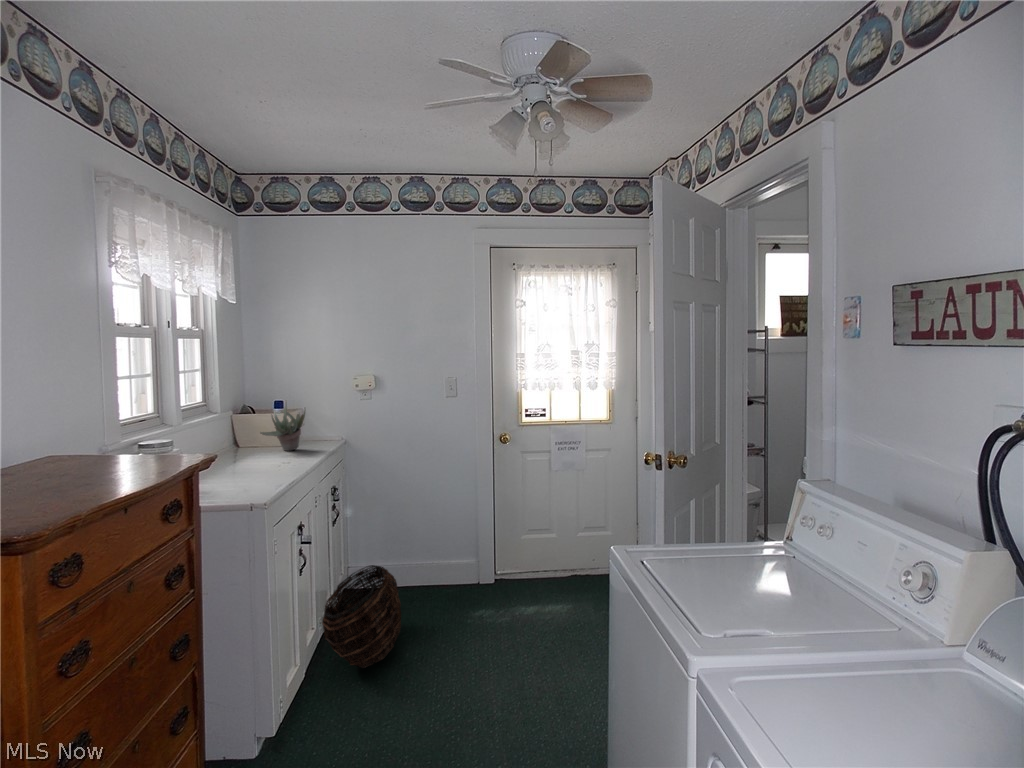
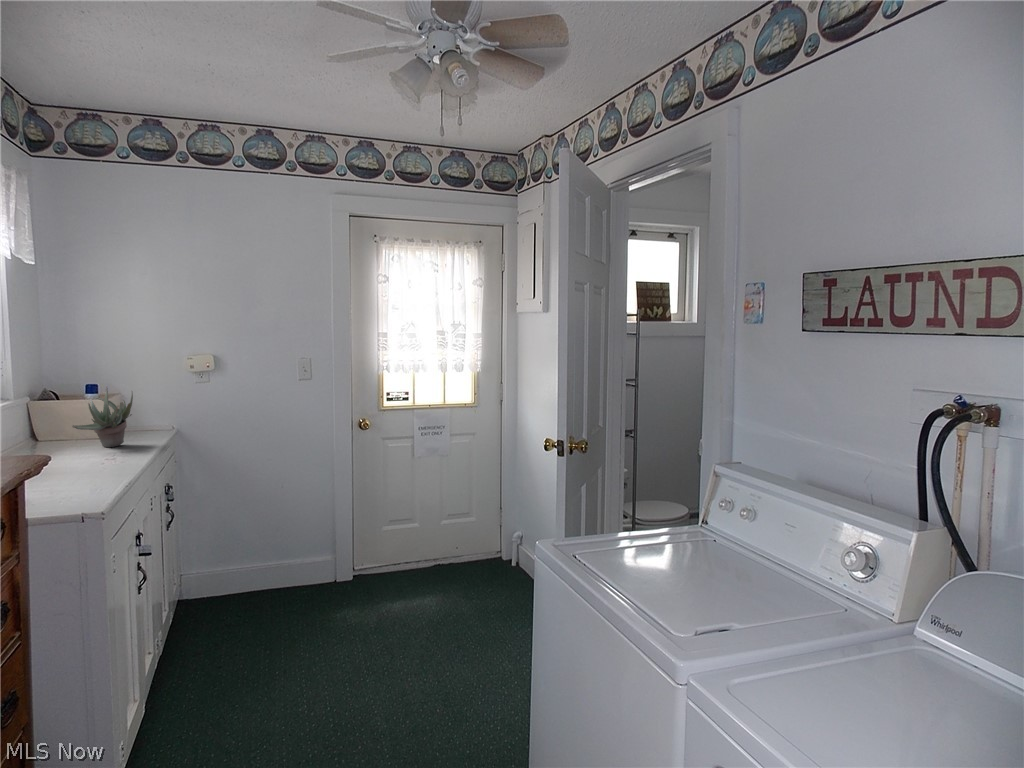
basket: present [322,565,401,668] -> none [167,574,264,698]

